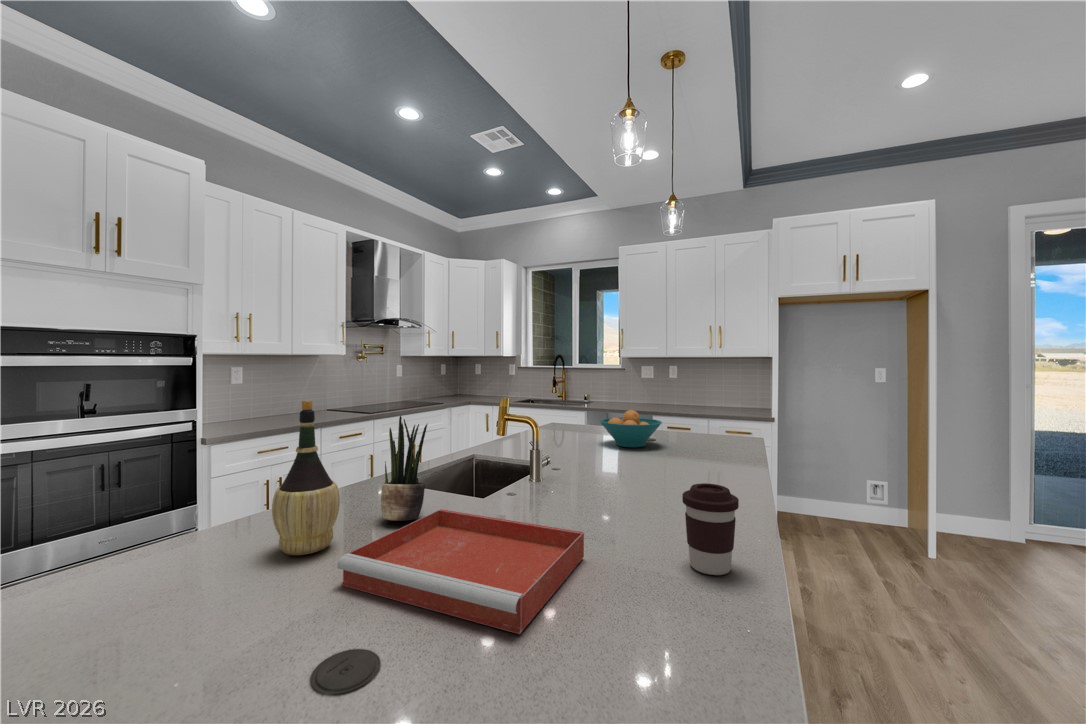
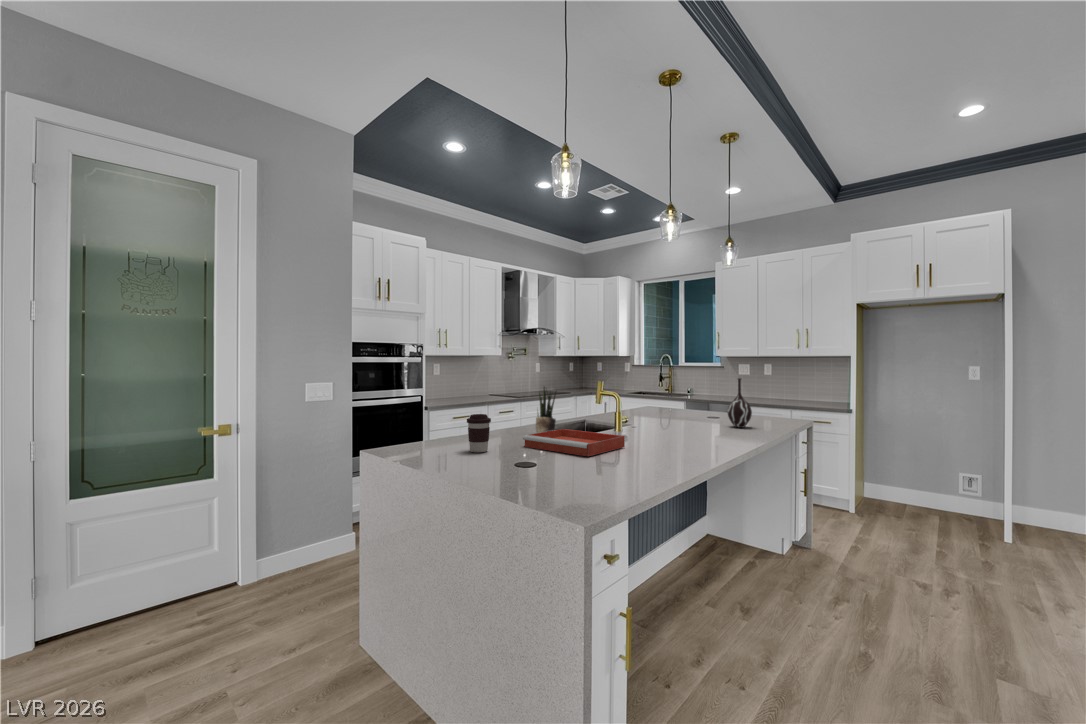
vase: none [692,390,728,464] -> present [728,378,752,428]
wine bottle: present [272,400,340,555] -> none [495,376,520,440]
fruit bowl: present [600,410,662,447] -> none [672,394,717,419]
coffee cup: present [682,483,739,575] -> present [467,414,491,452]

